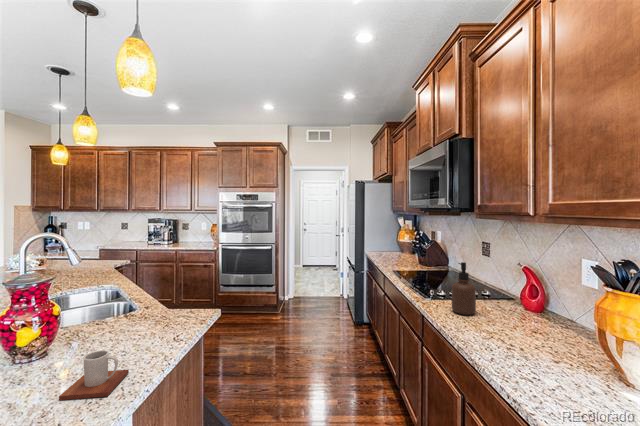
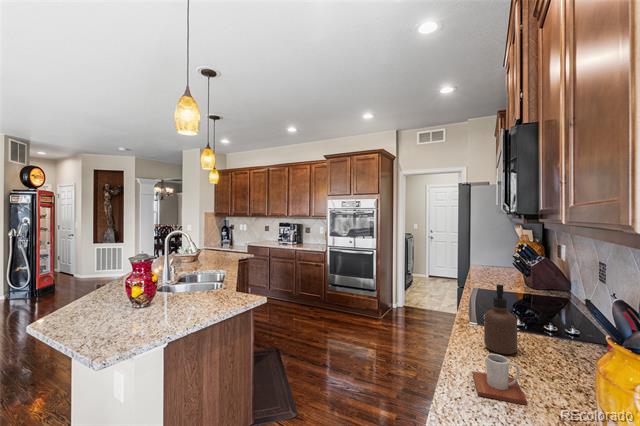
mug: present [59,350,129,400] -> present [472,354,527,405]

